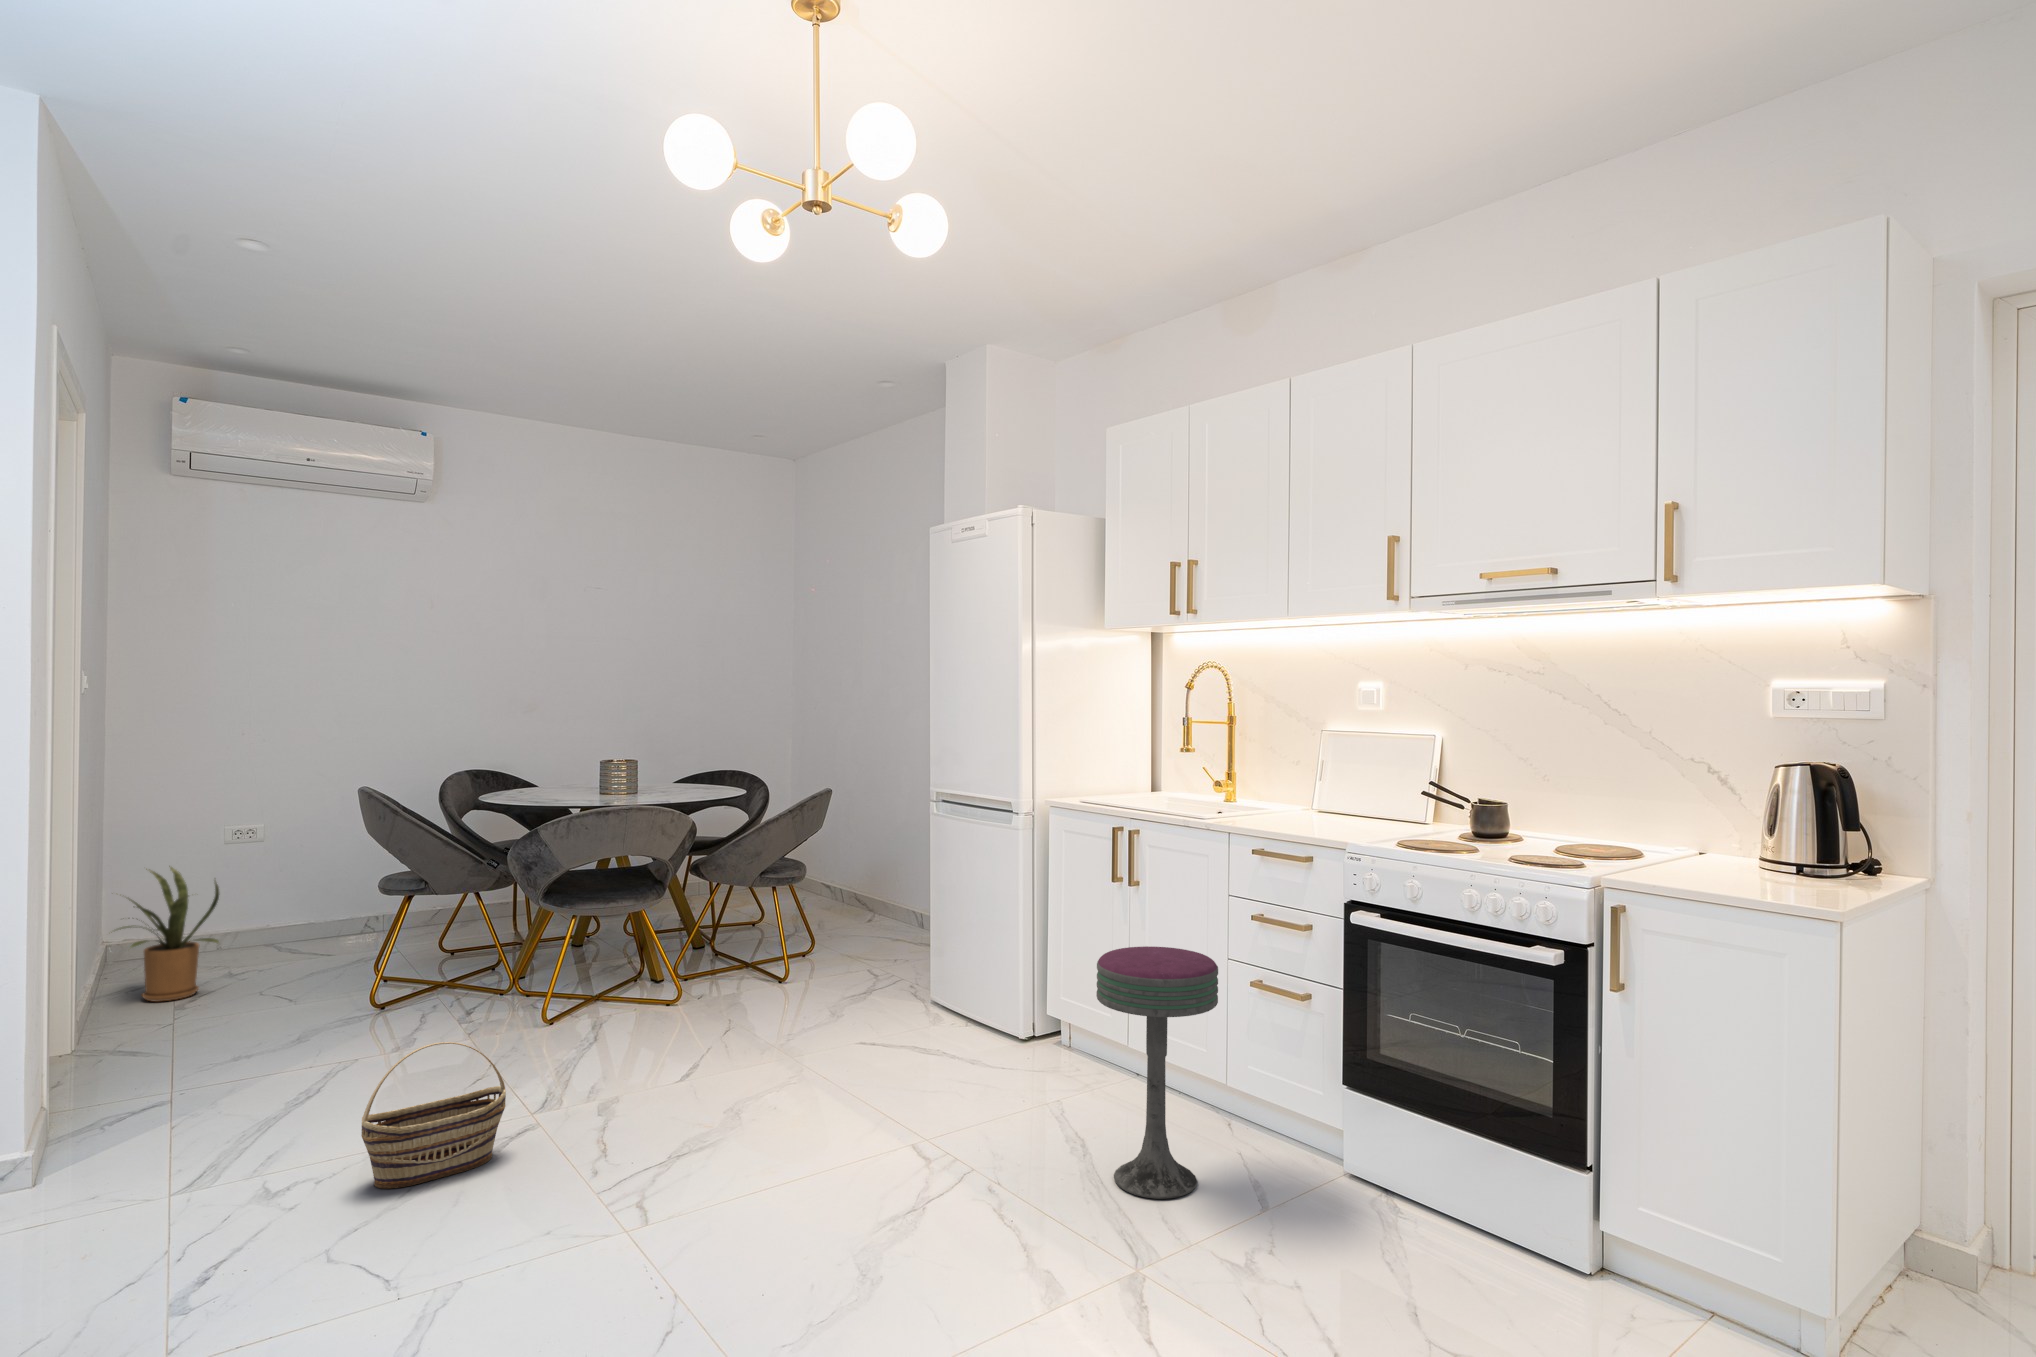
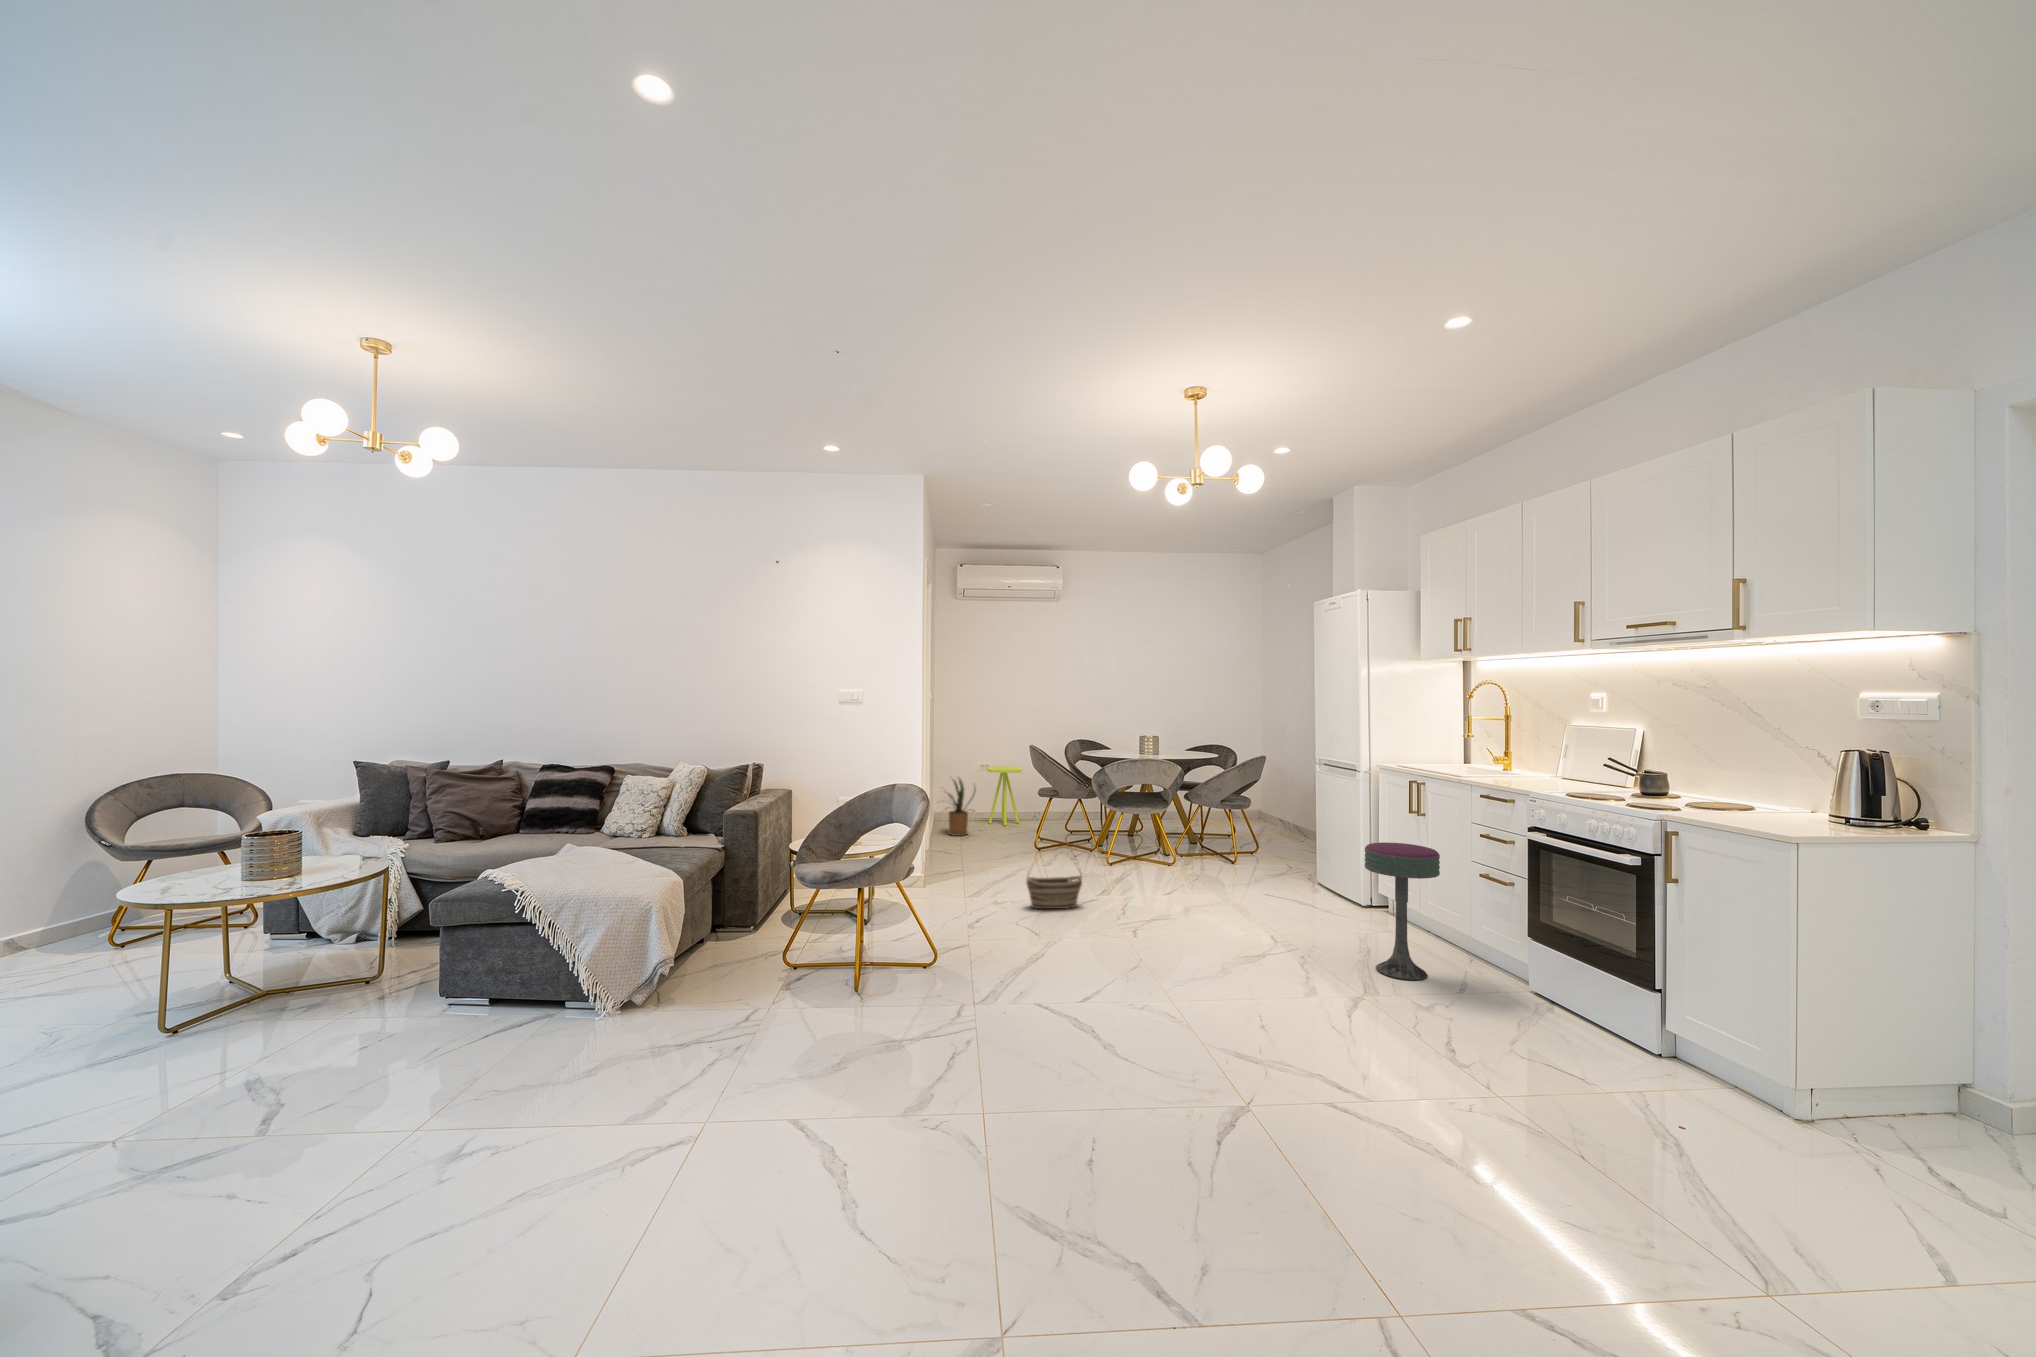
side table: none [250,832,337,957] -> present [987,766,1022,825]

